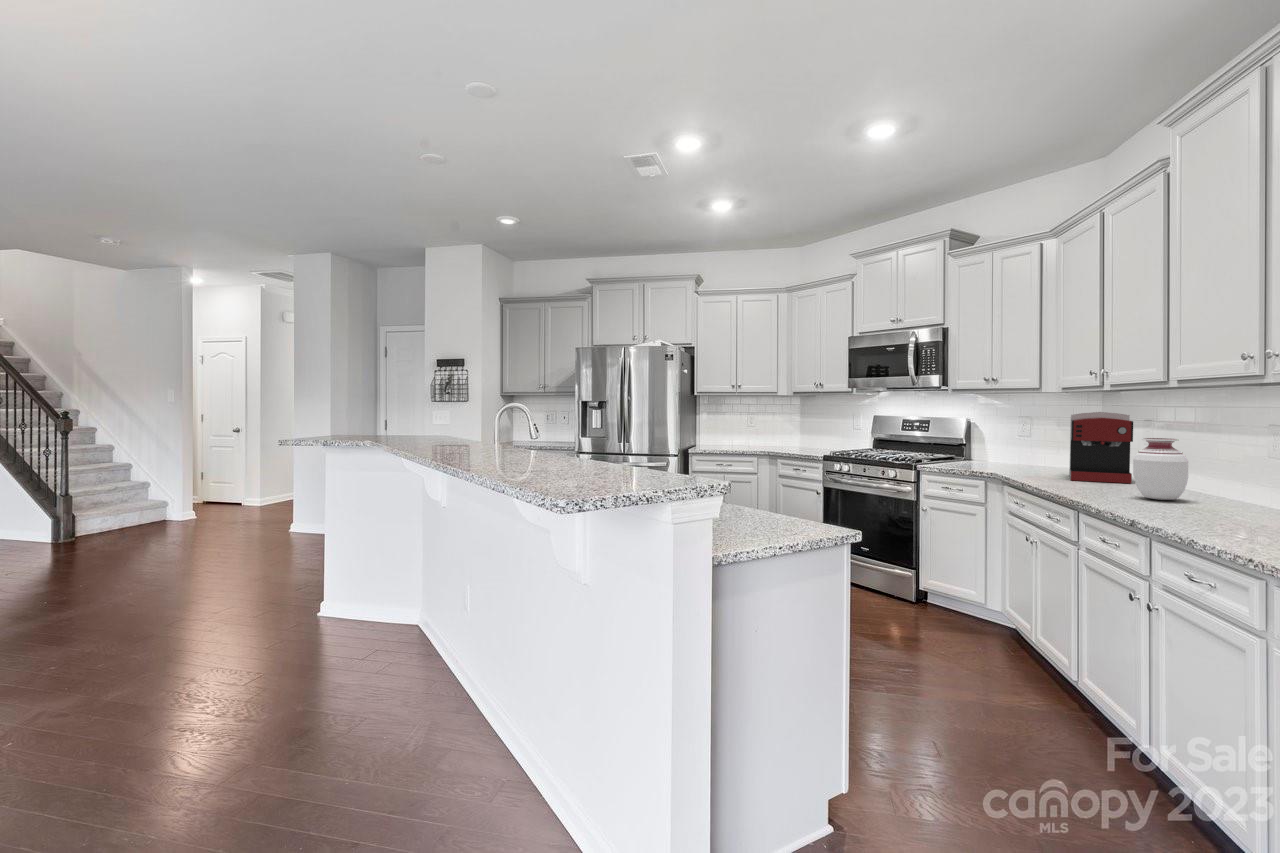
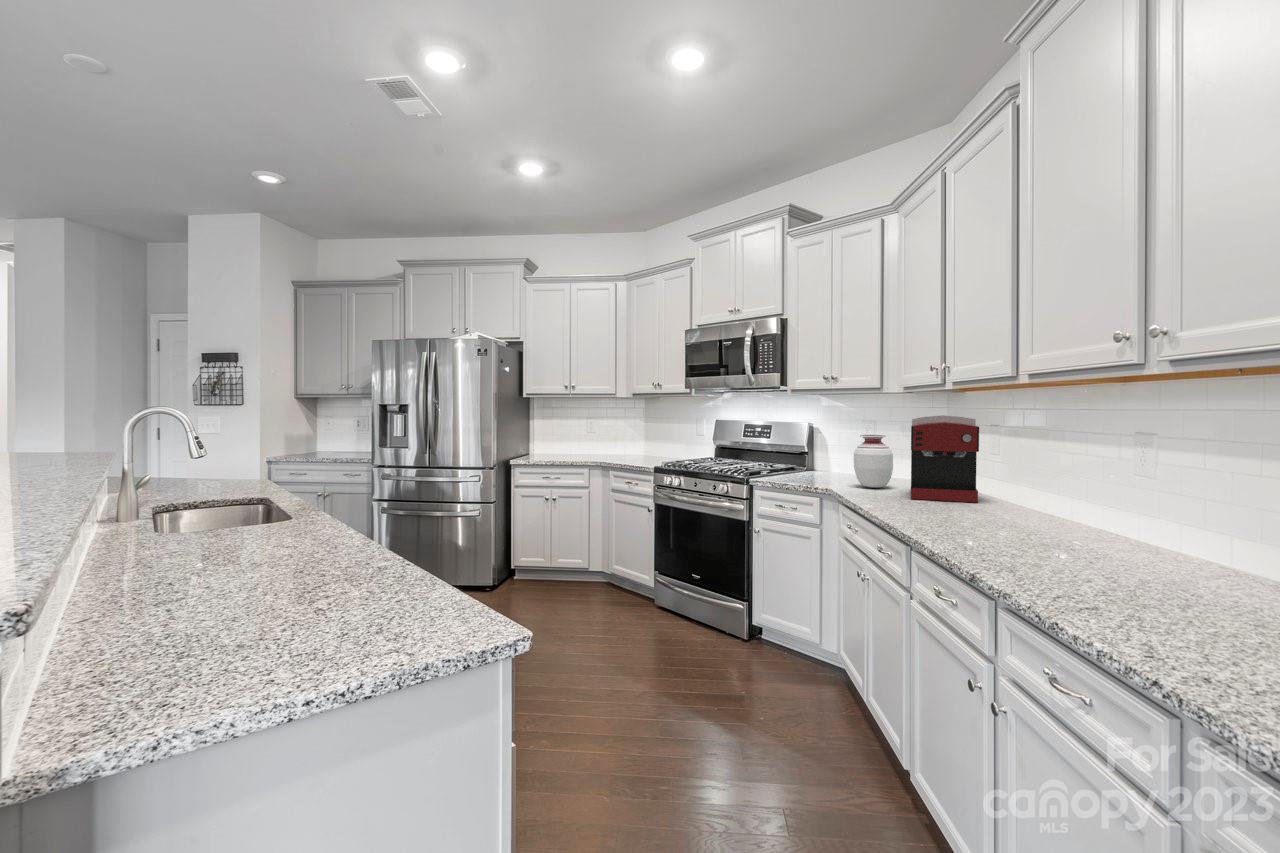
vase: present [1133,438,1188,500] -> present [854,435,893,488]

